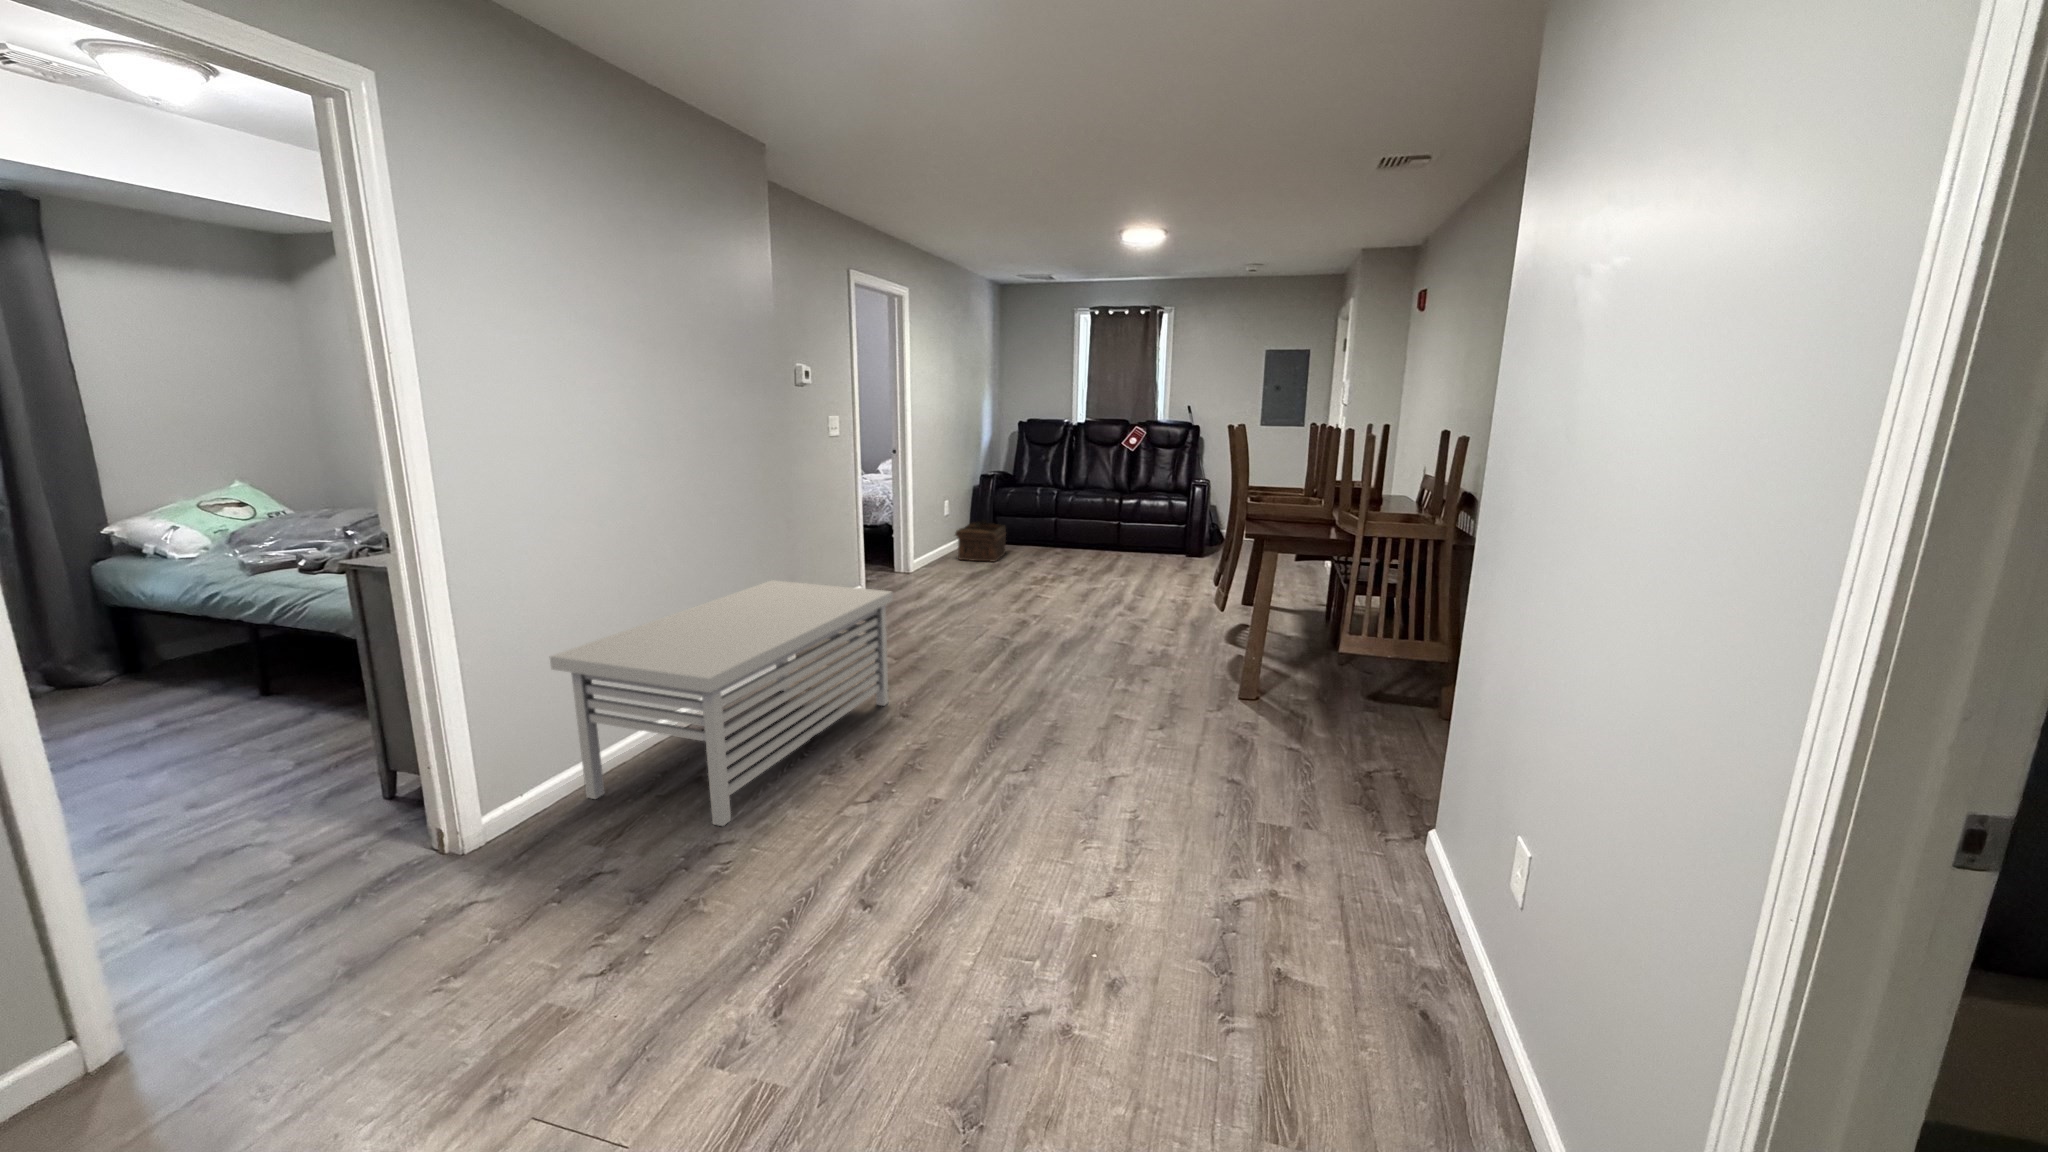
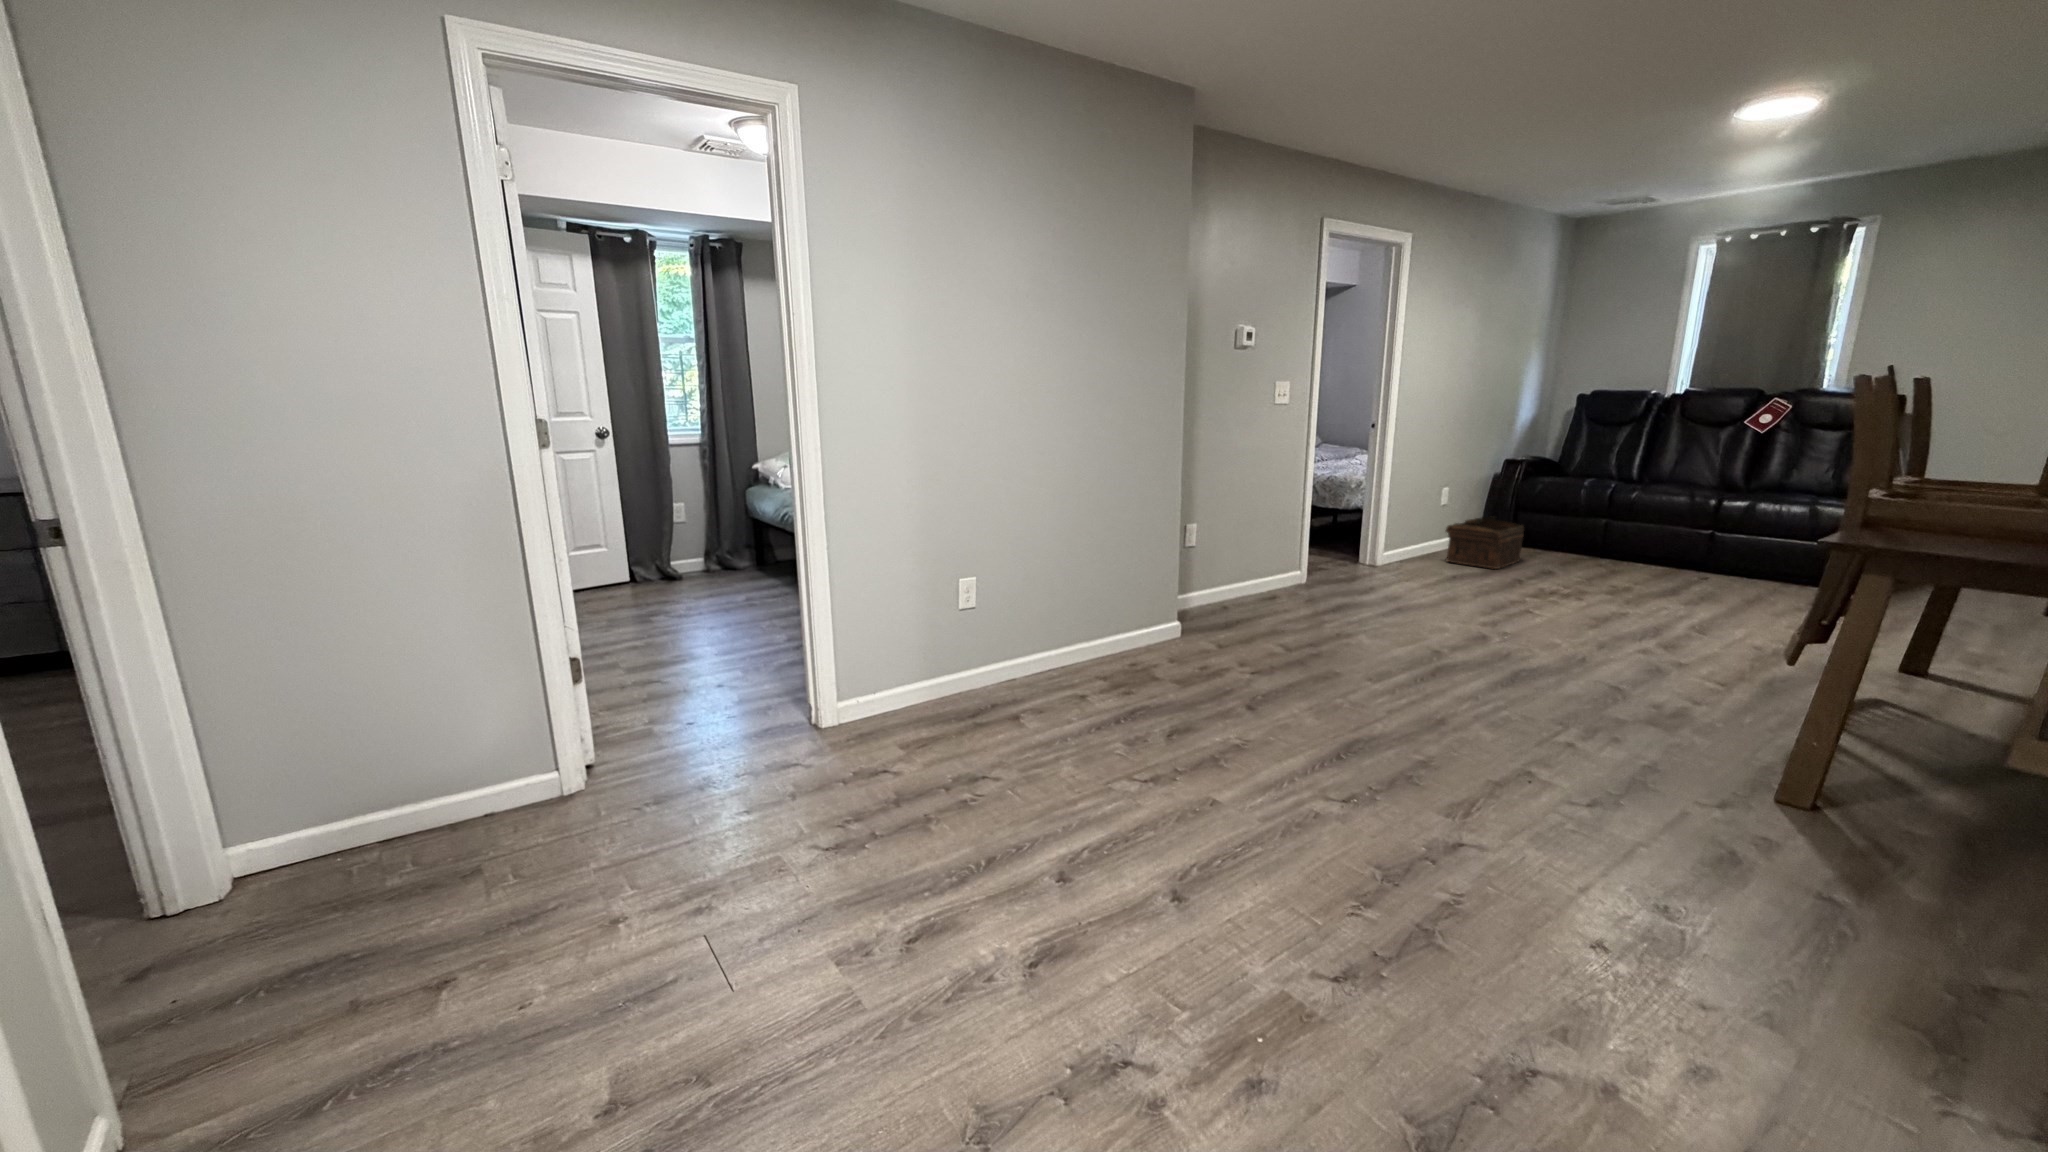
storage bench: present [550,580,893,826] -> none [903,545,1255,765]

